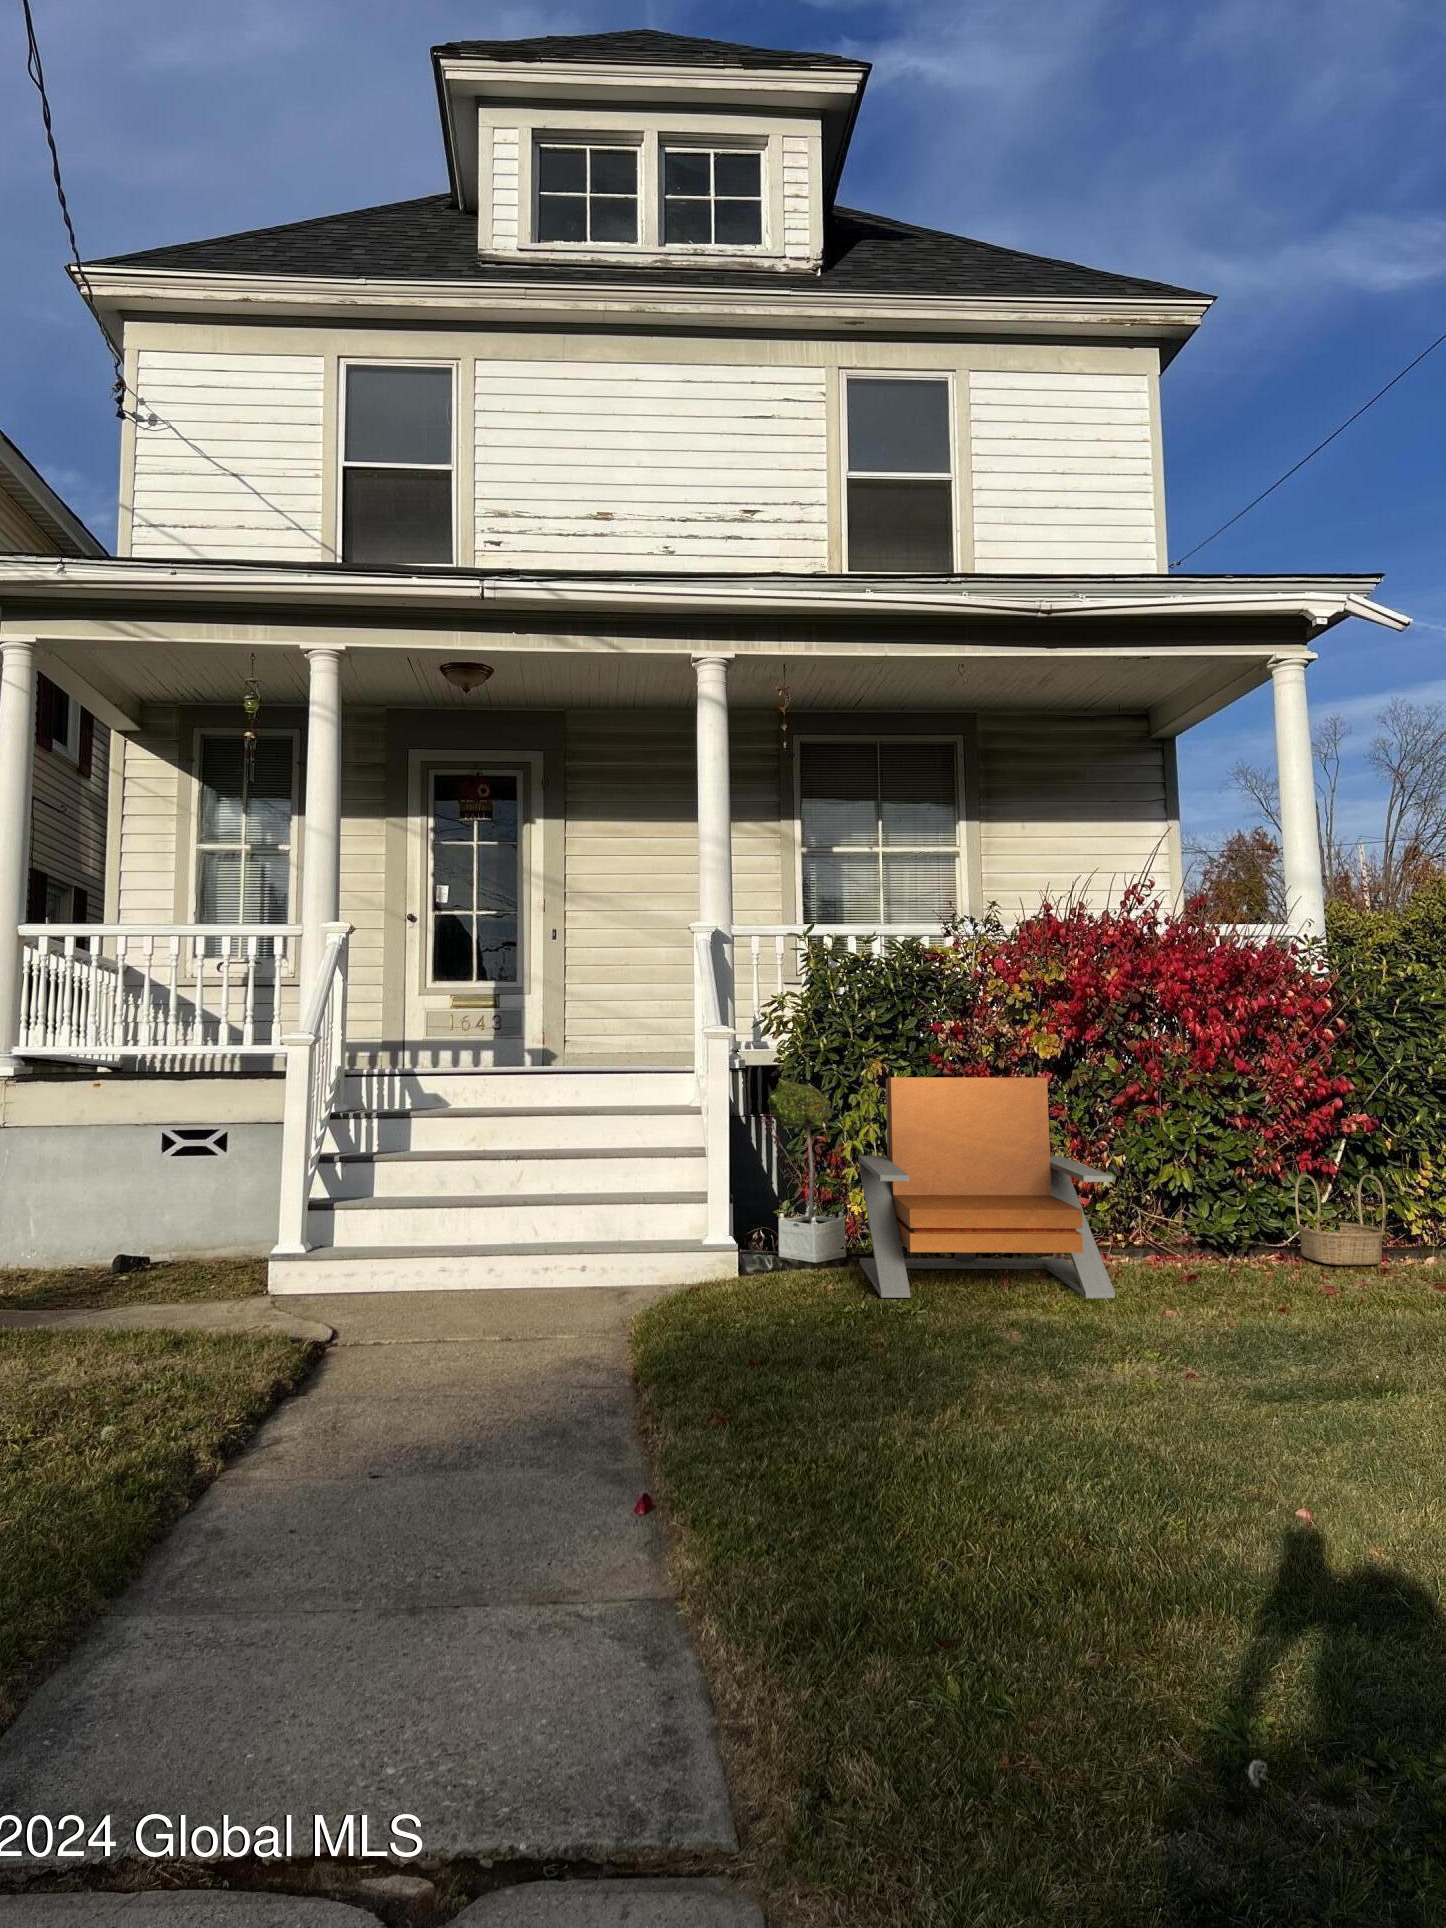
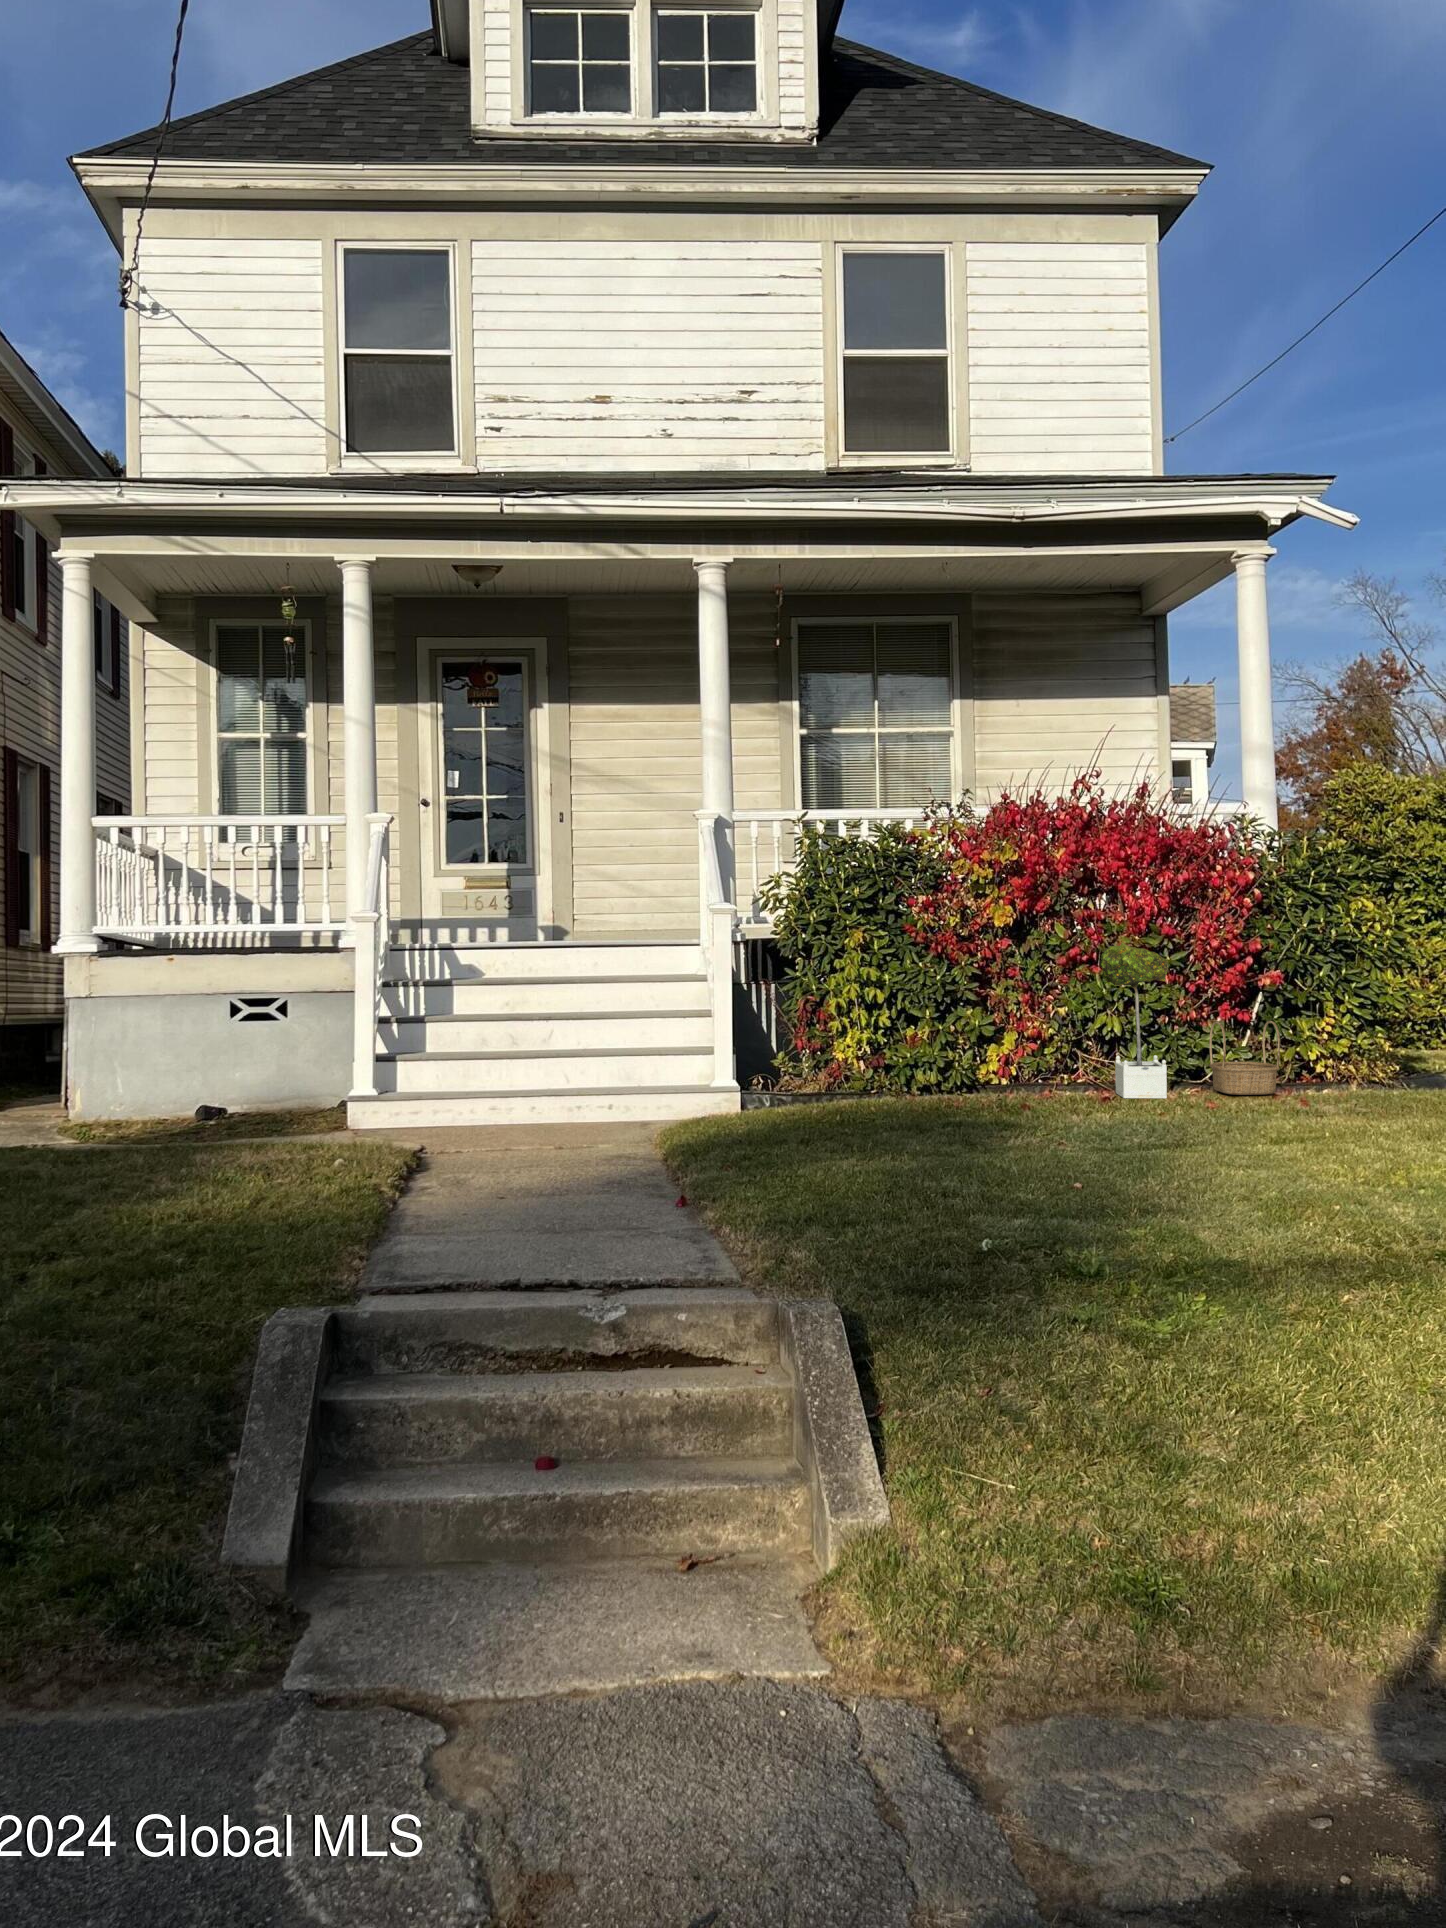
lounge chair: present [858,1077,1115,1298] -> none [842,943,1044,1119]
potted tree: present [768,1078,846,1263] -> present [1099,942,1168,1098]

